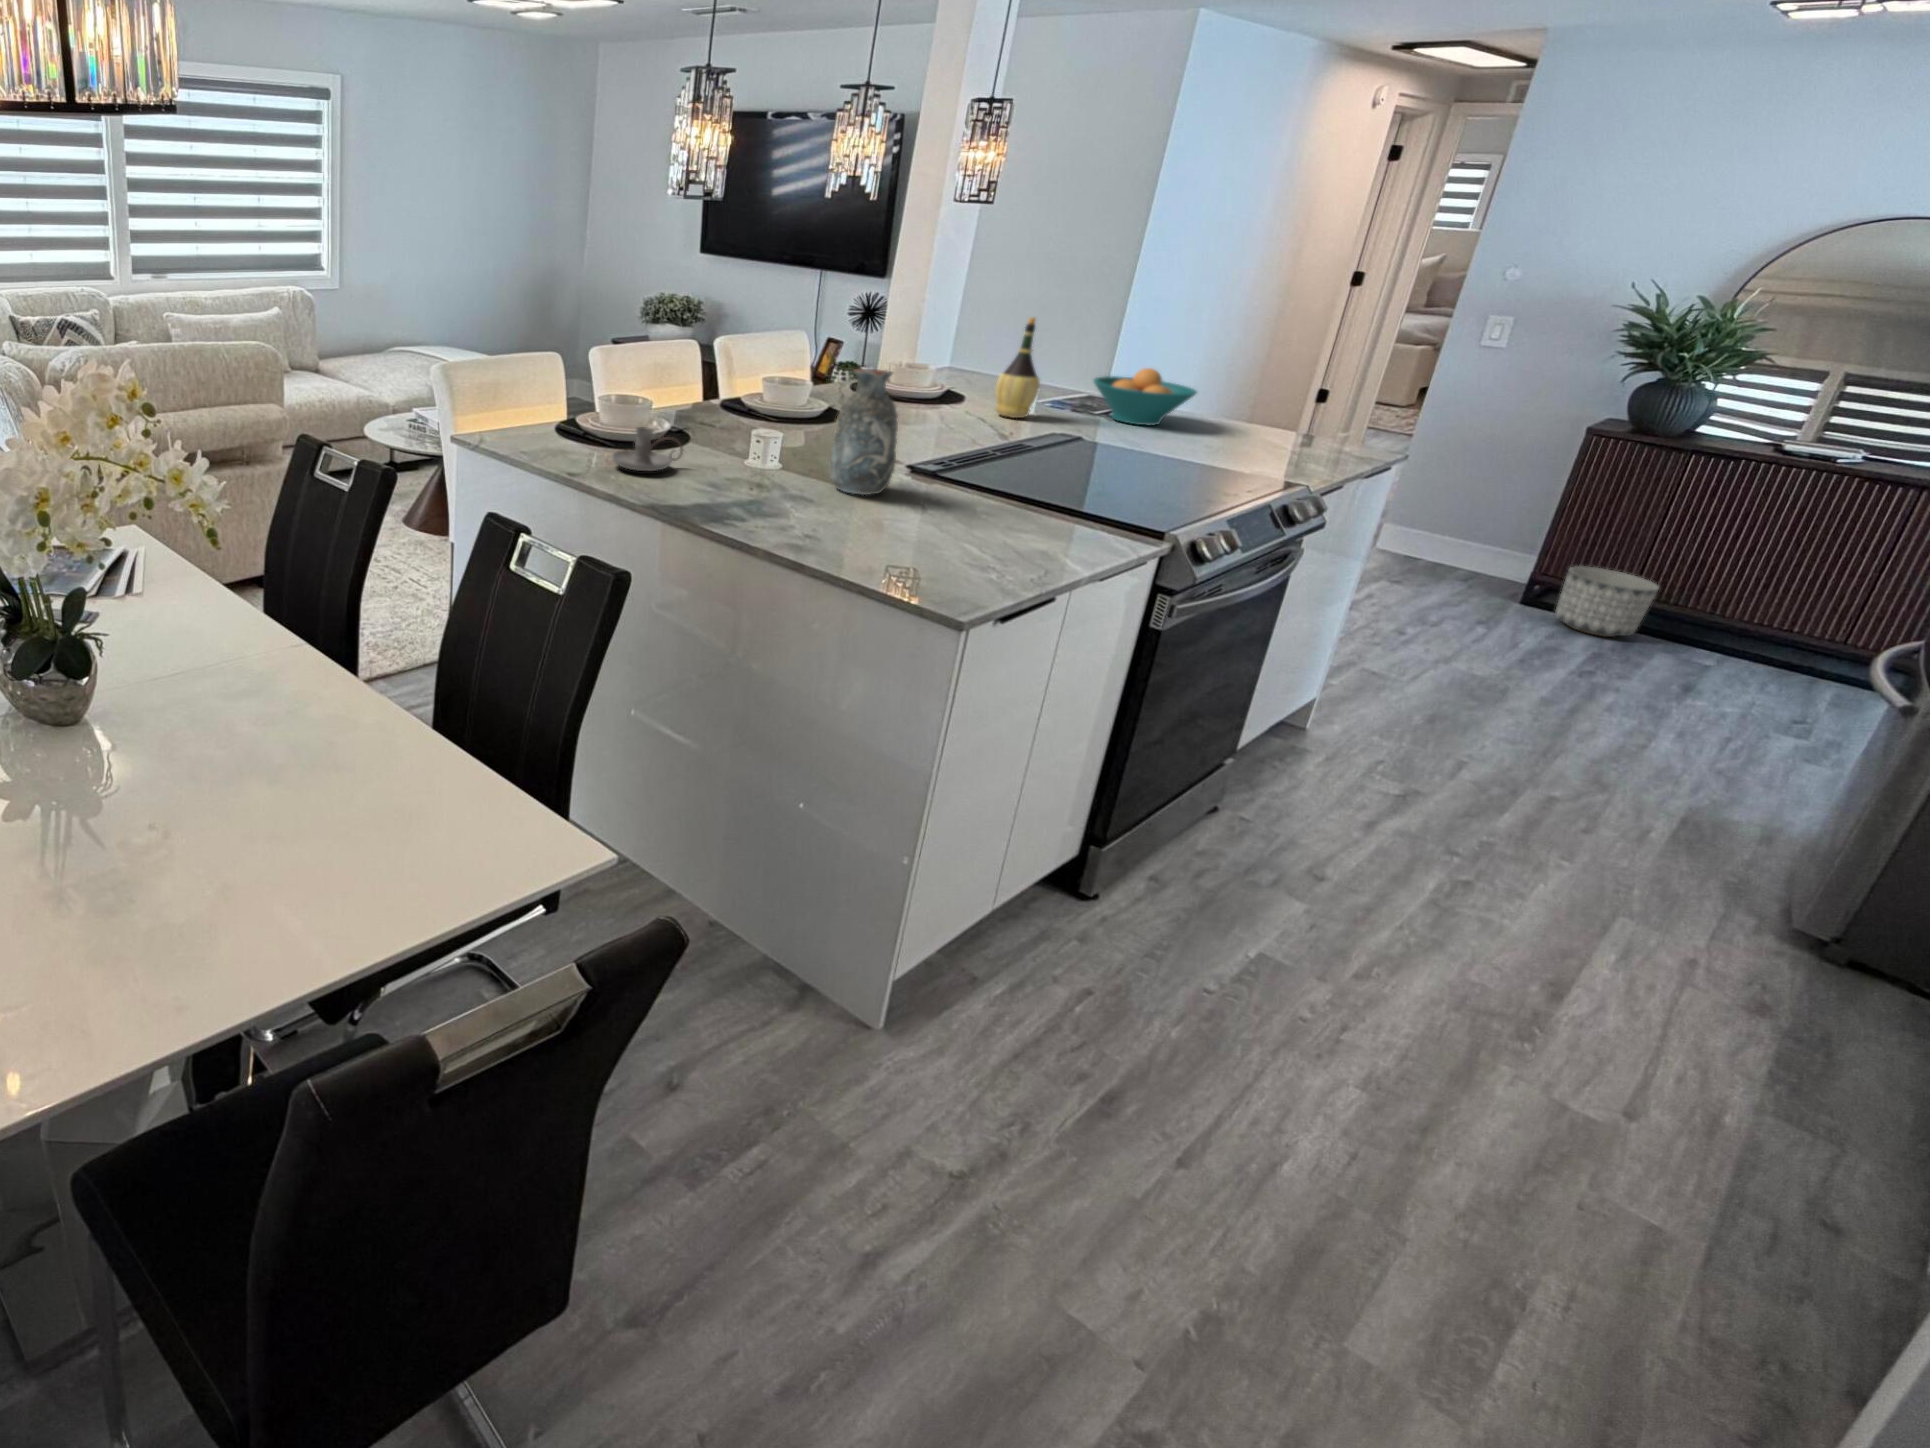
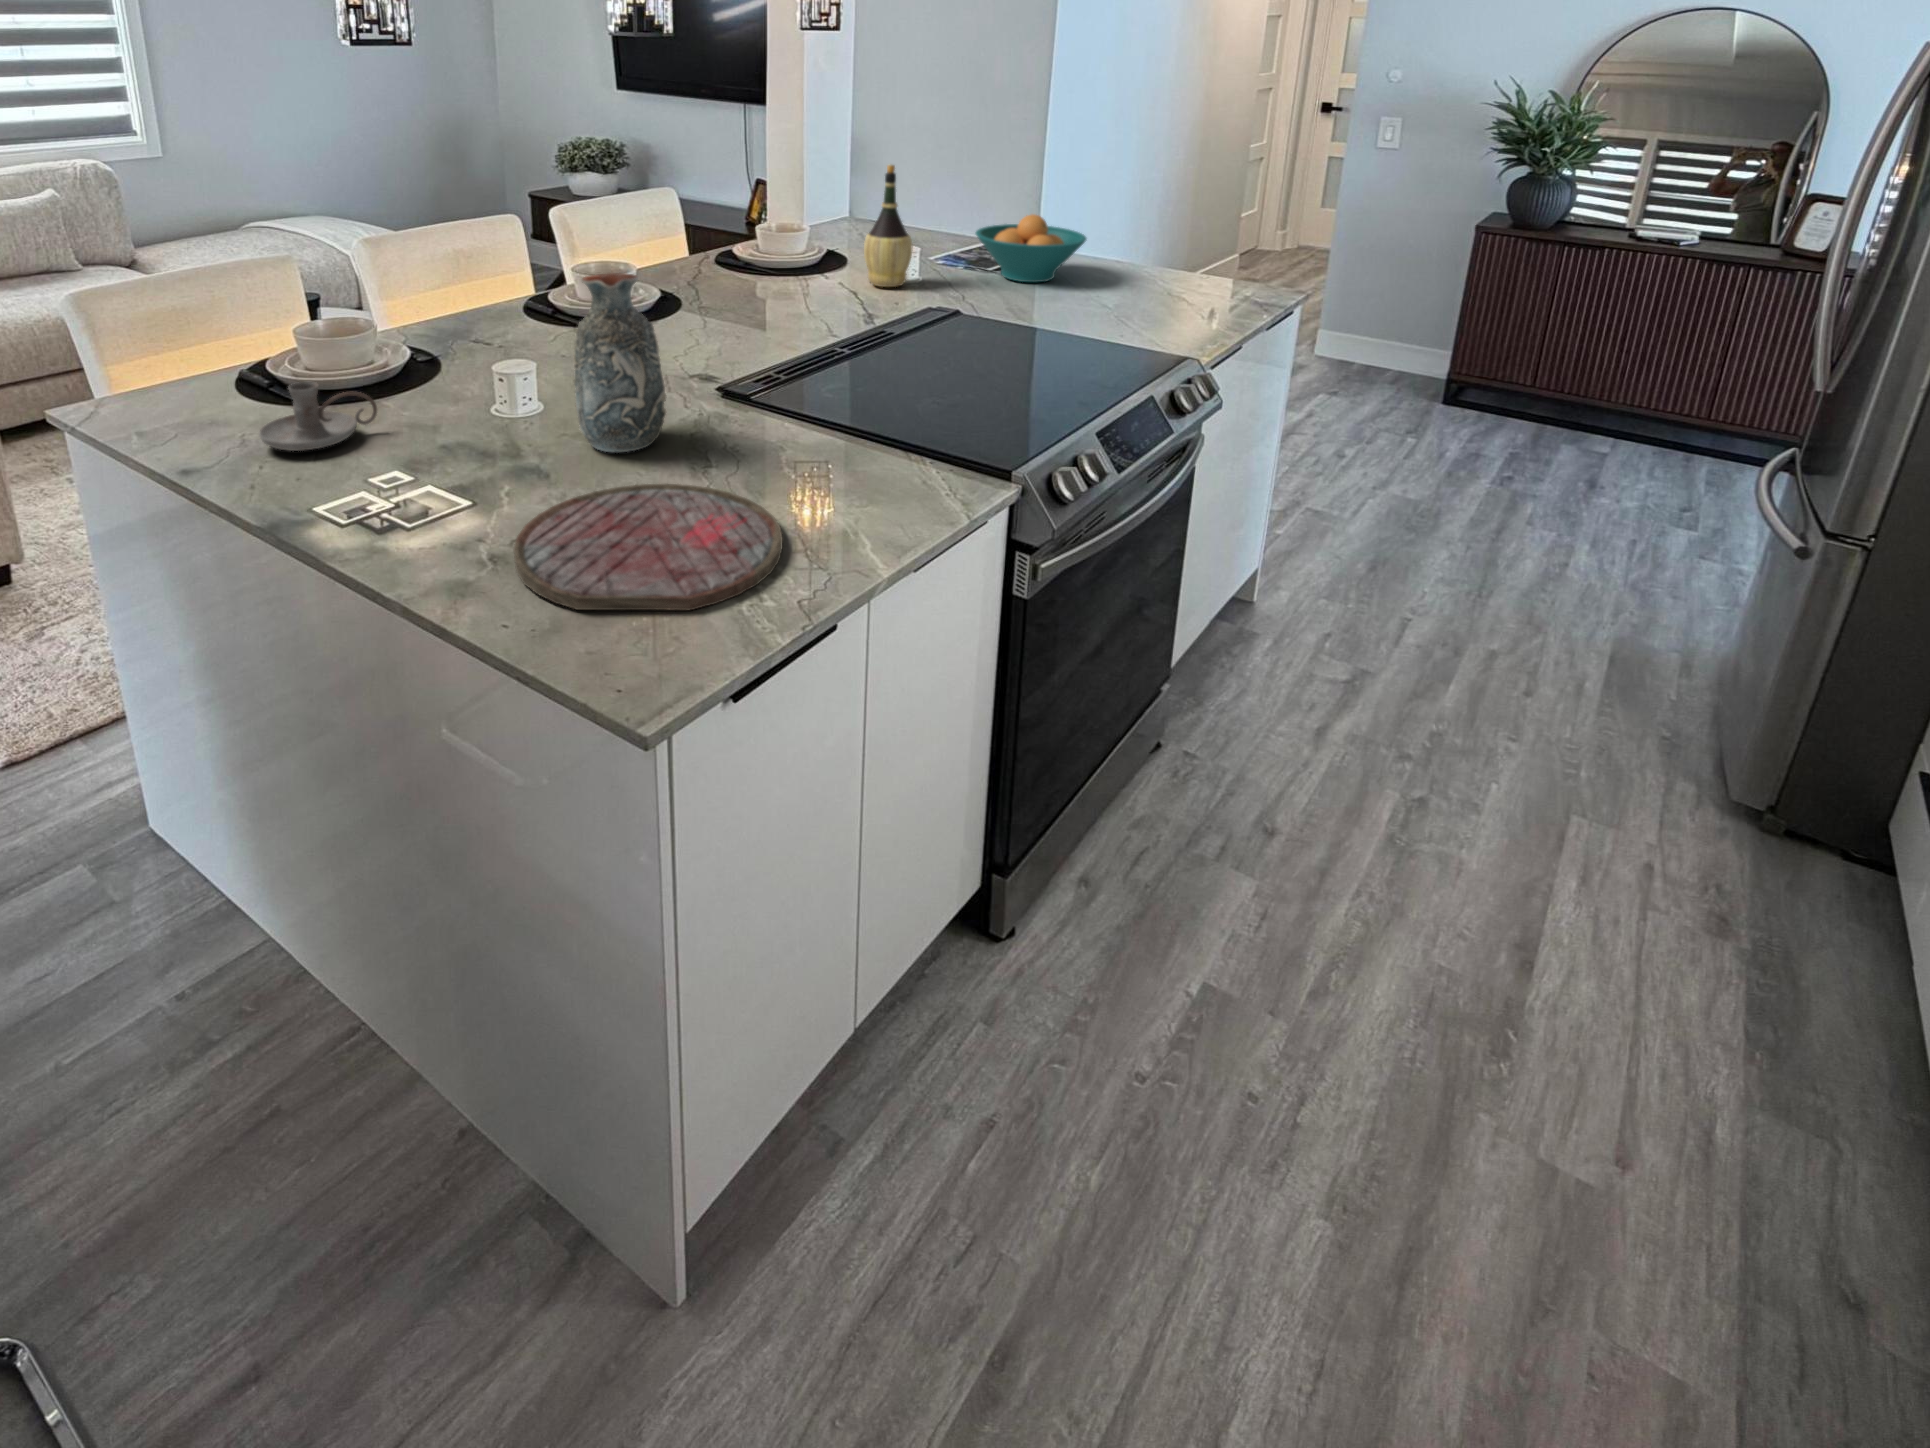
cutting board: none [826,510,1012,575] -> present [514,484,783,610]
planter: present [1555,566,1659,637] -> none [1474,364,1557,434]

